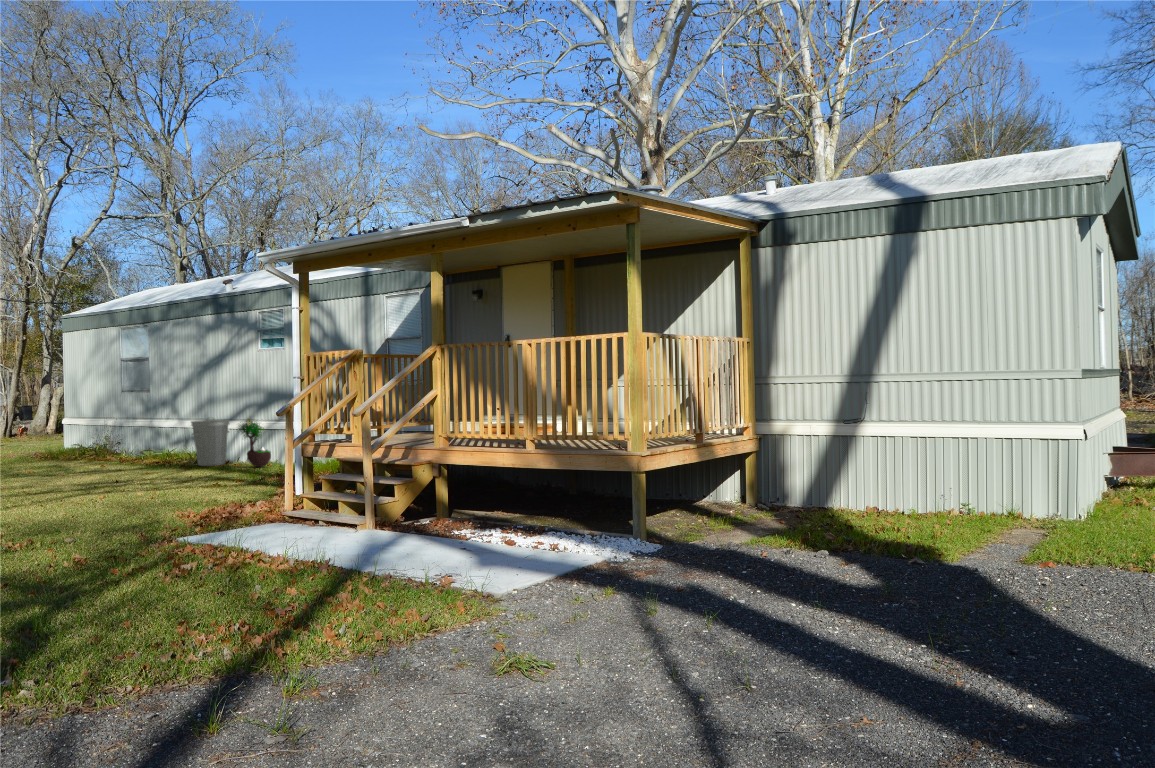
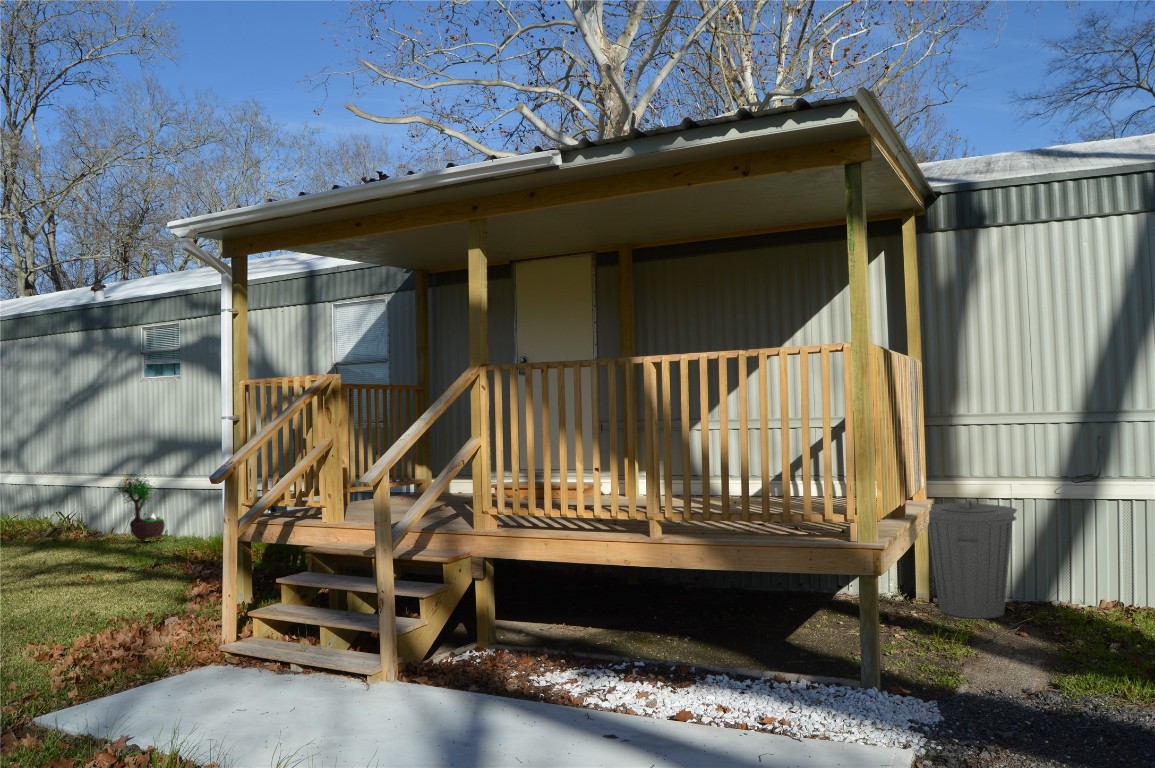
trash can: present [191,419,229,466] -> present [928,500,1017,618]

